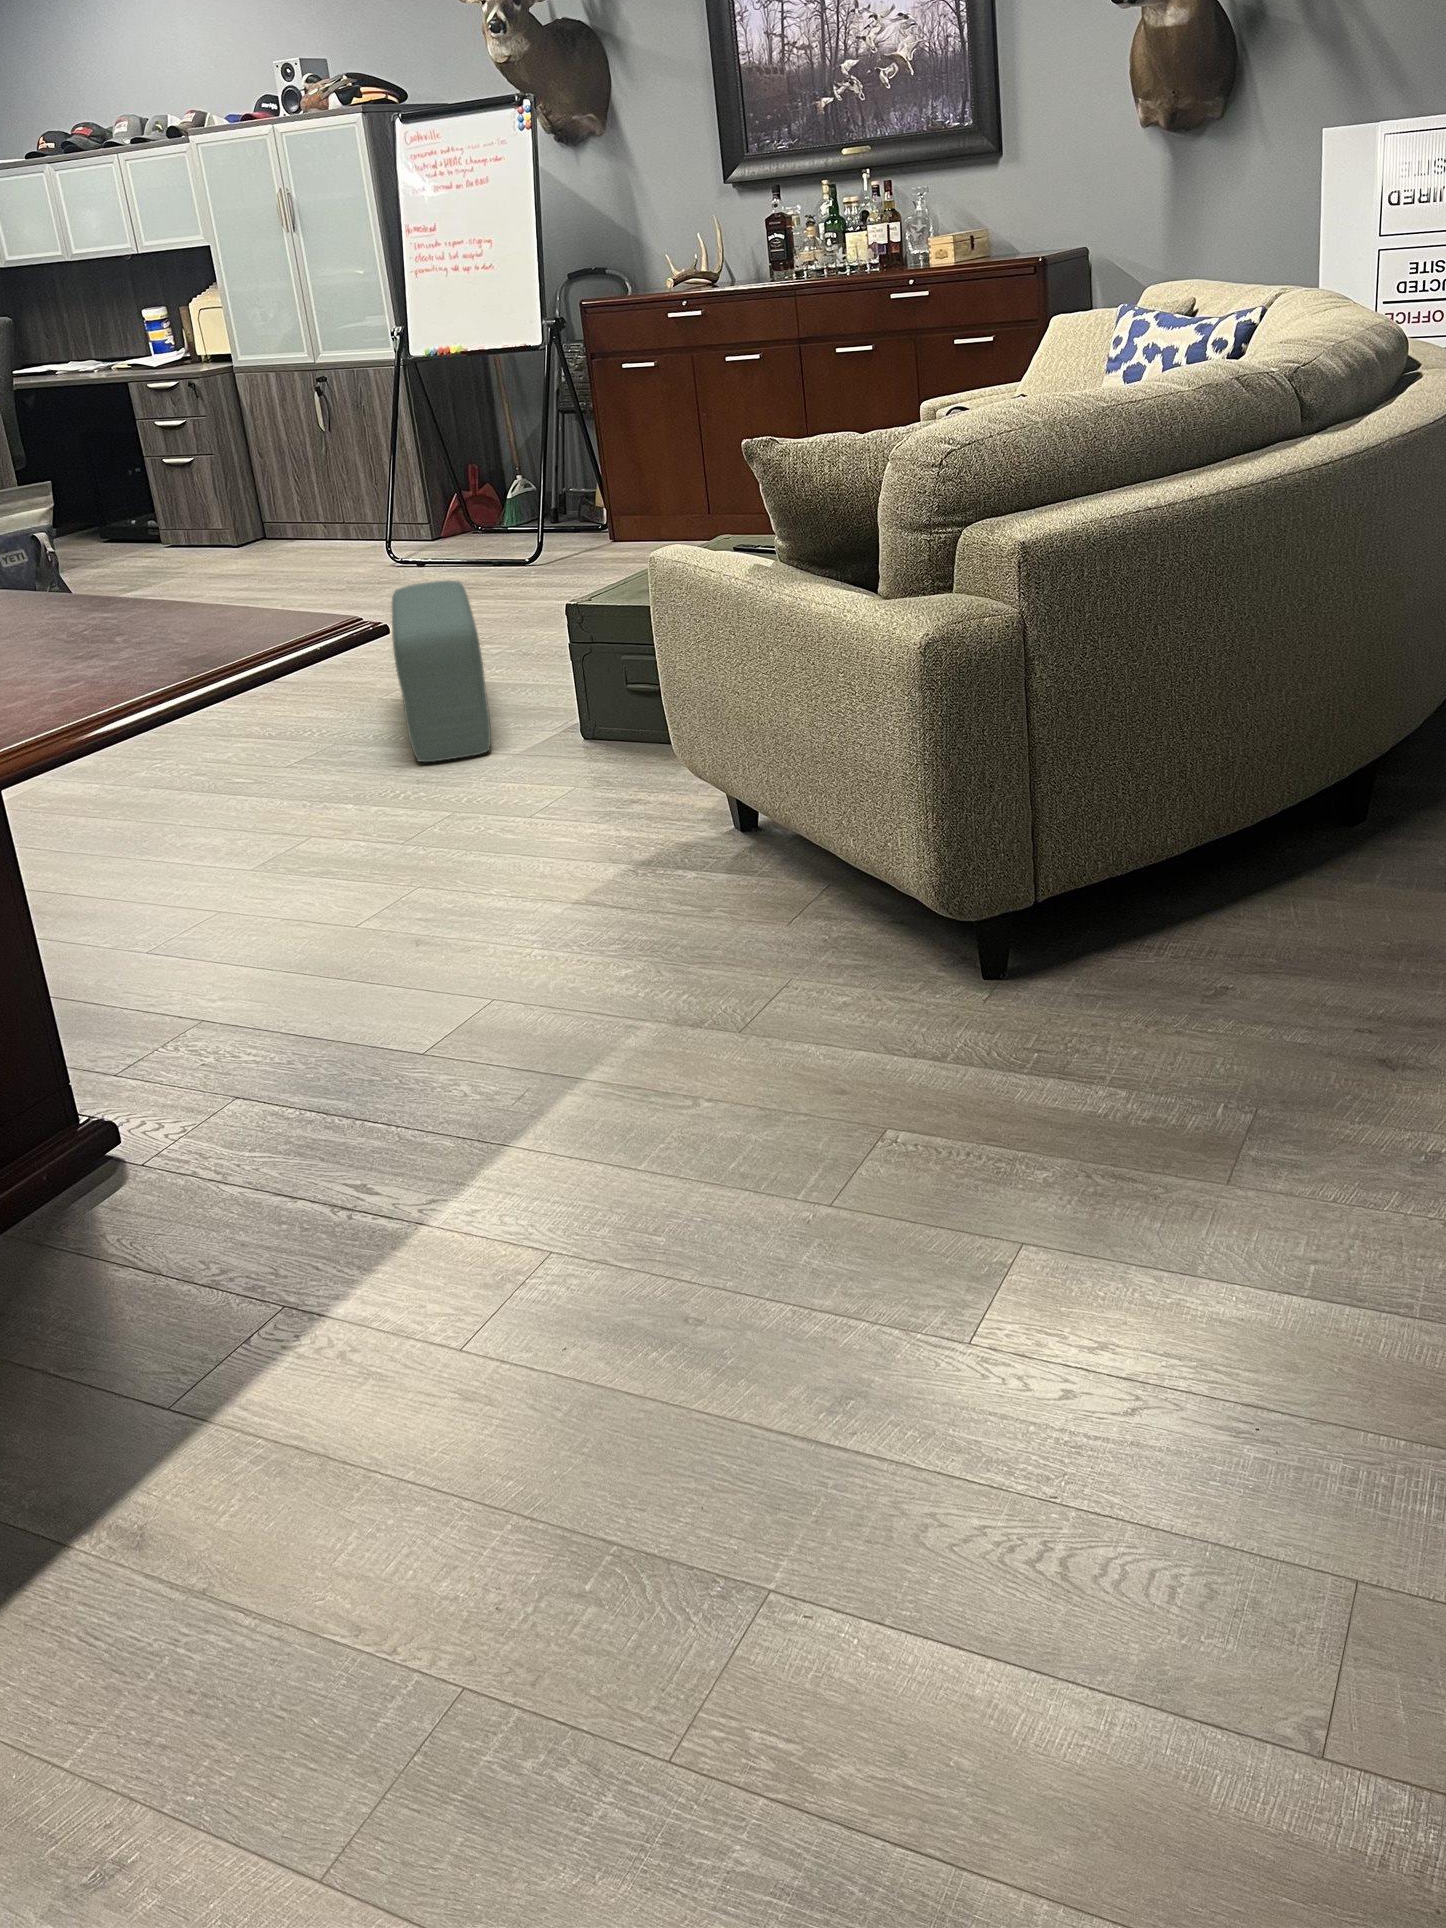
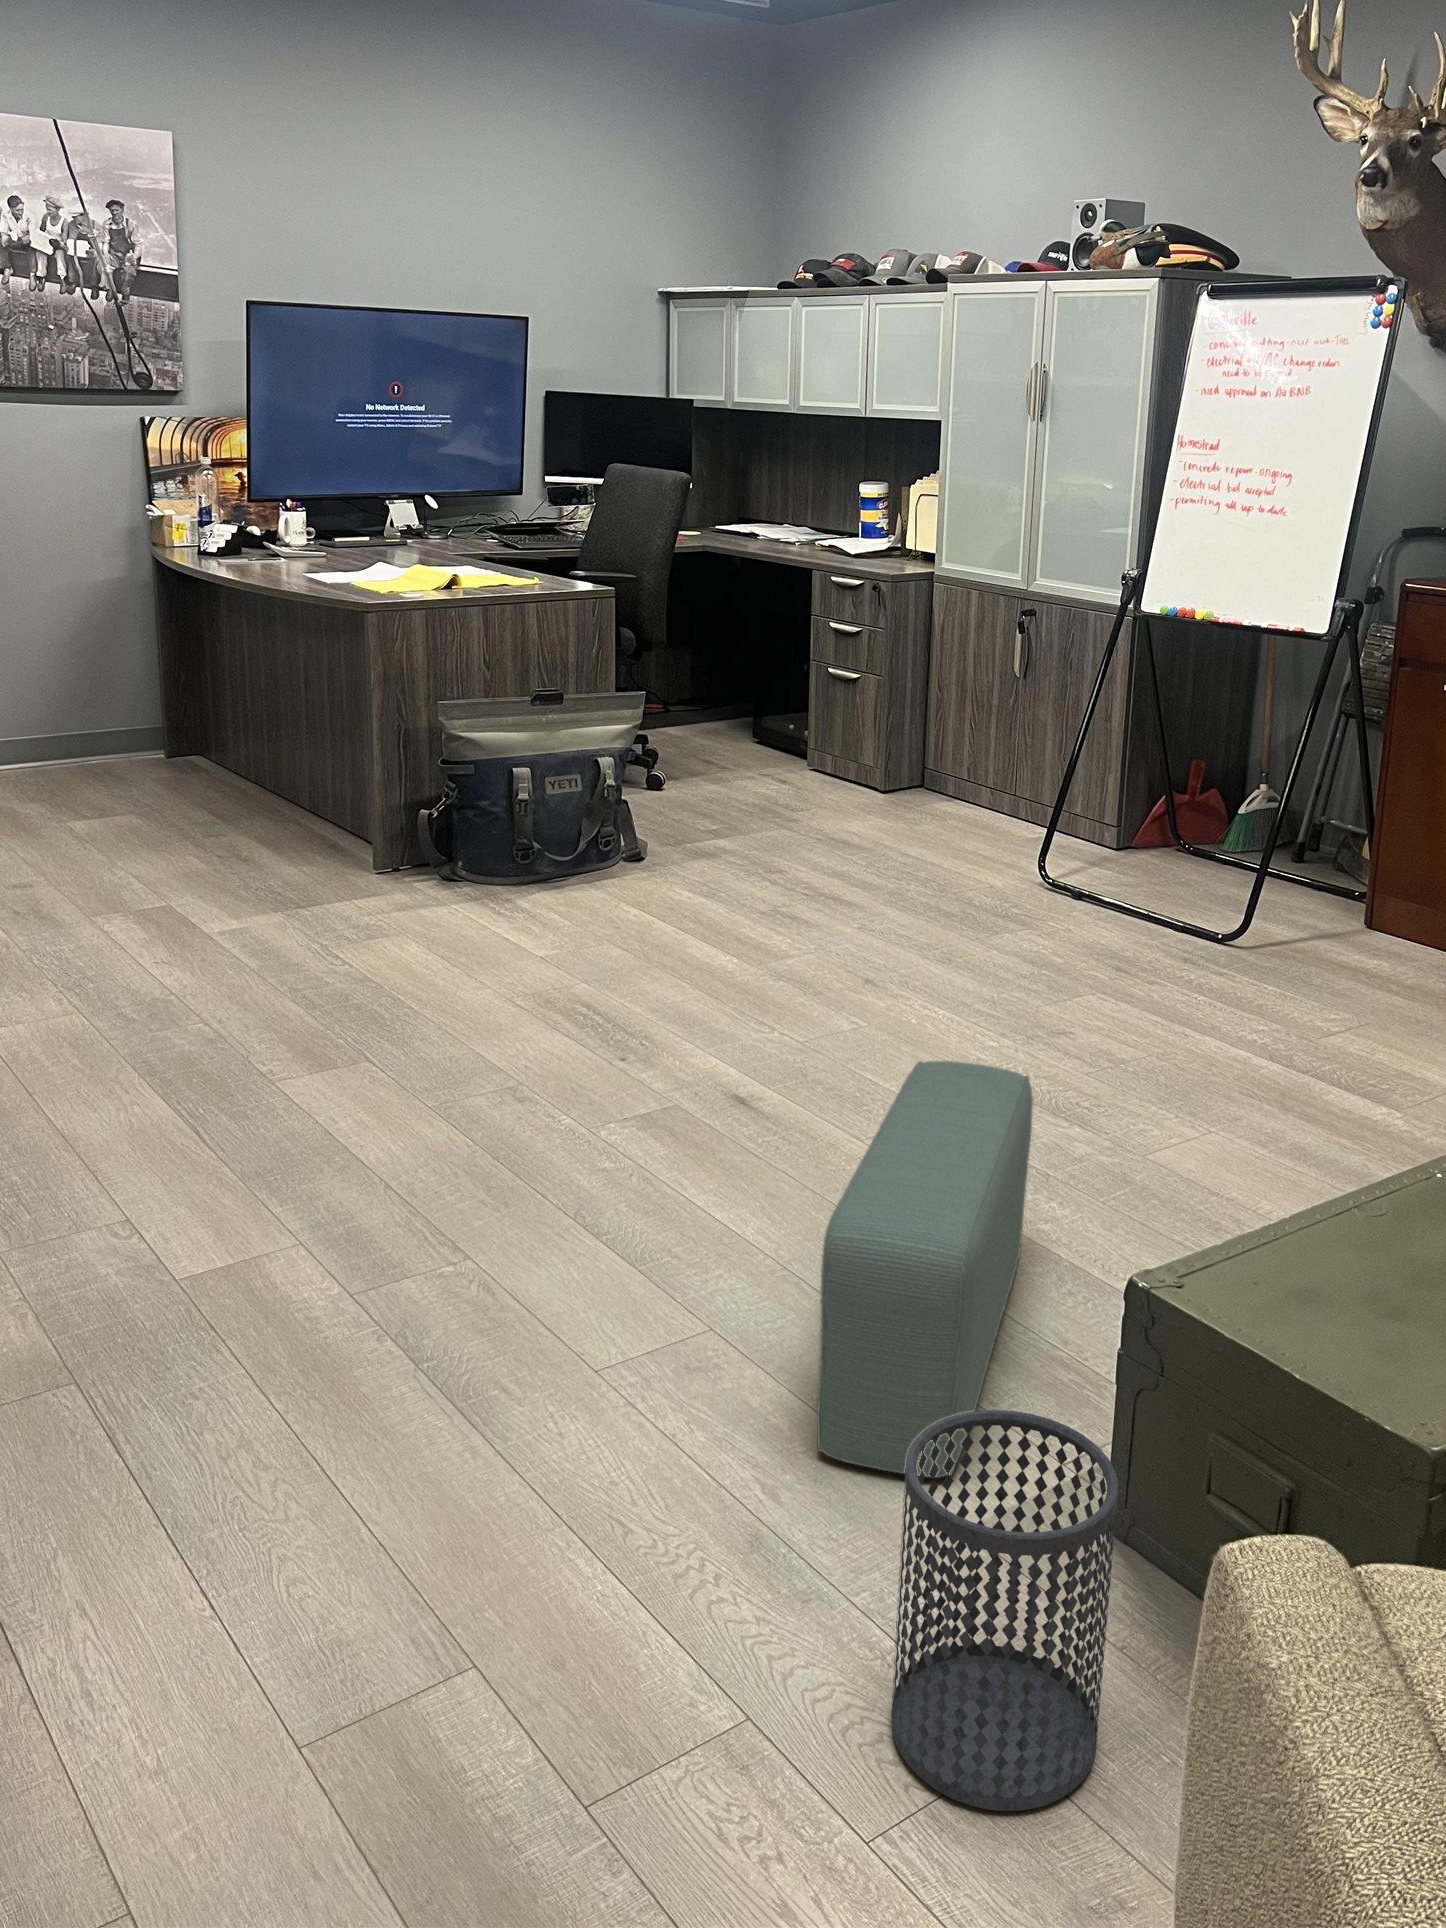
wastebasket: none [487,651,600,812] -> present [891,1410,1118,1811]

